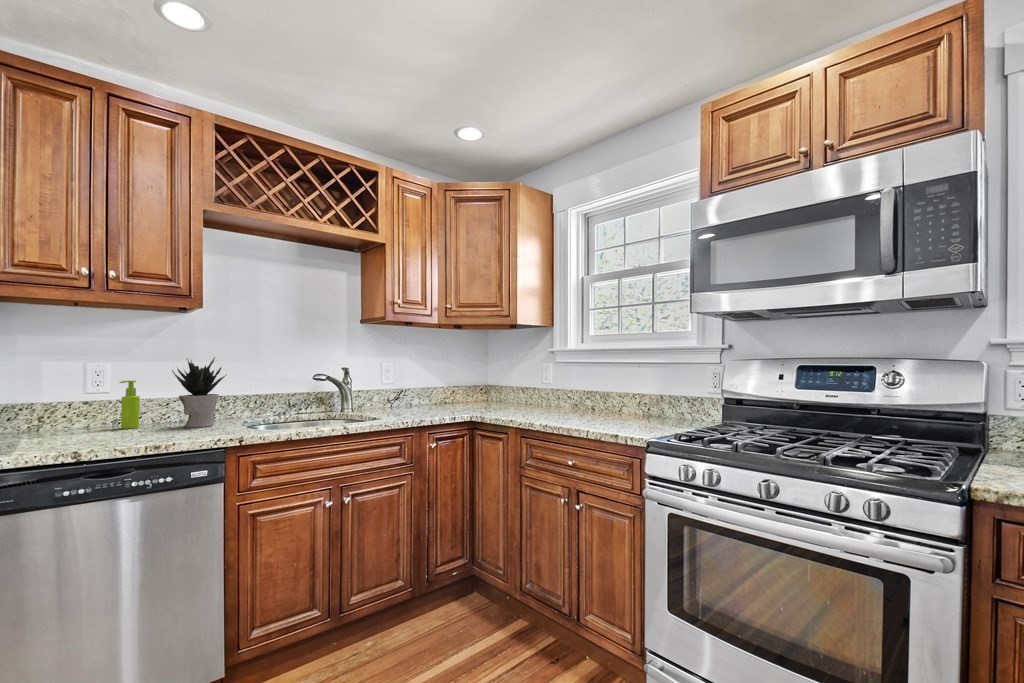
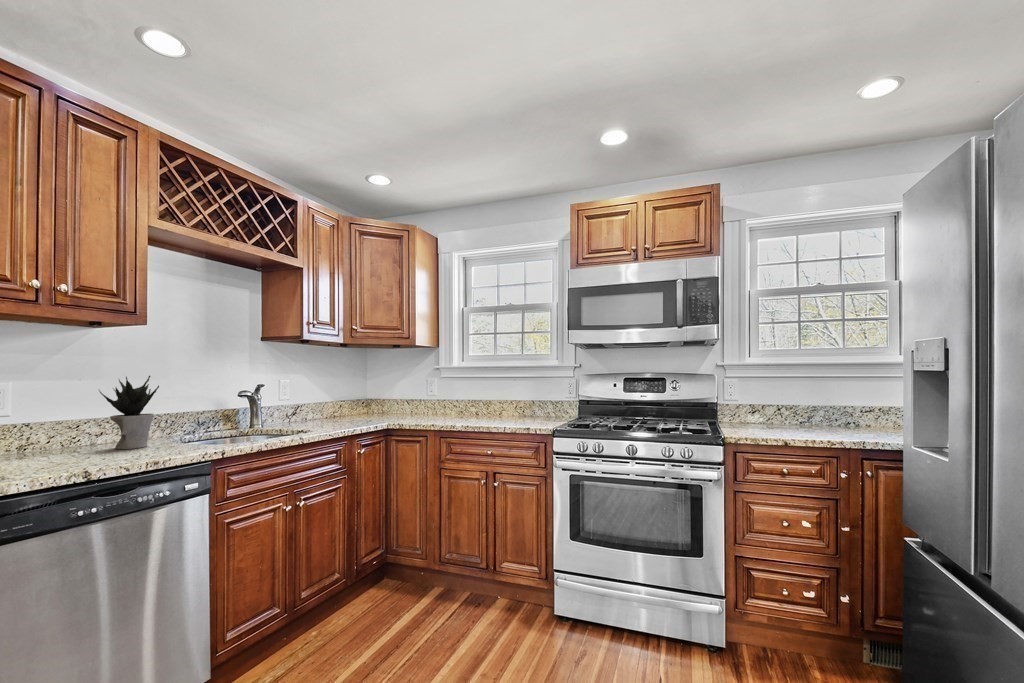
soap dispenser: present [120,381,140,429] -> none [35,402,58,455]

